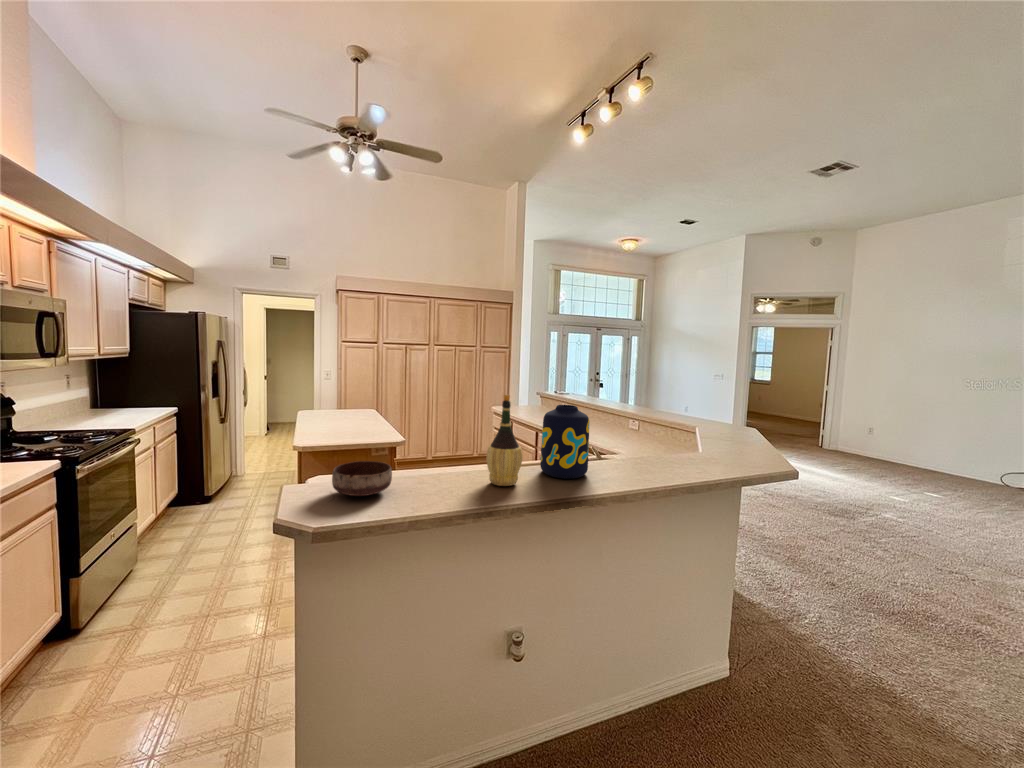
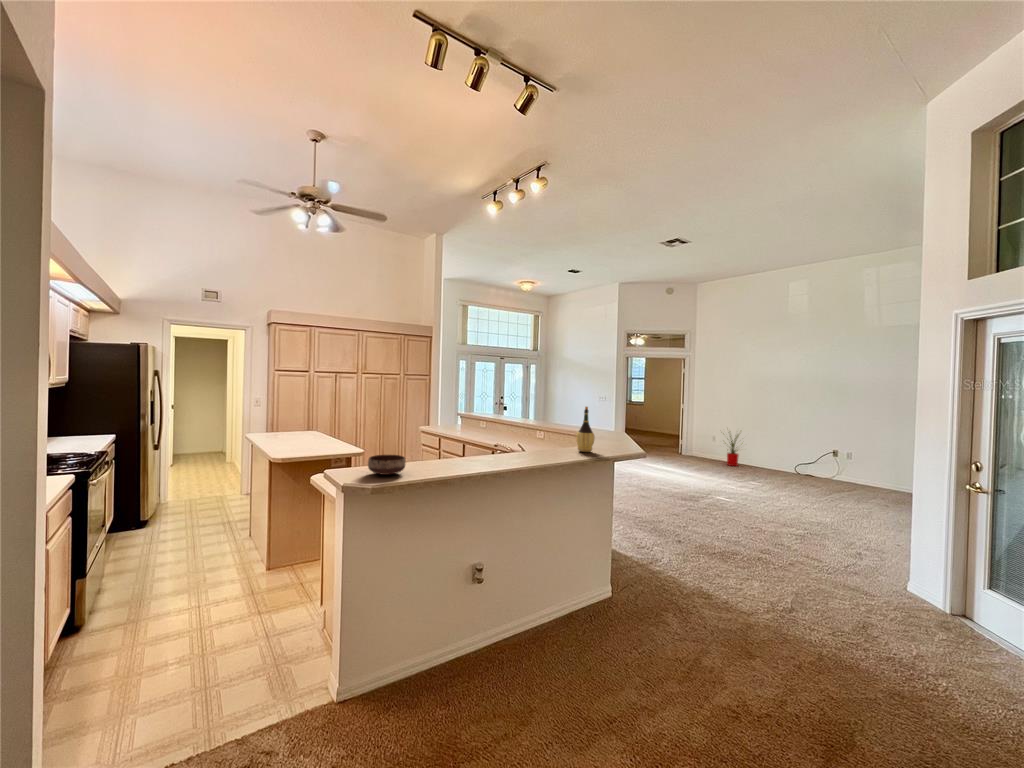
wine bottle: present [487,395,523,486] -> present [576,407,595,452]
vase: present [540,405,589,479] -> none [490,416,521,463]
house plant: none [878,416,933,469] -> present [727,435,739,466]

